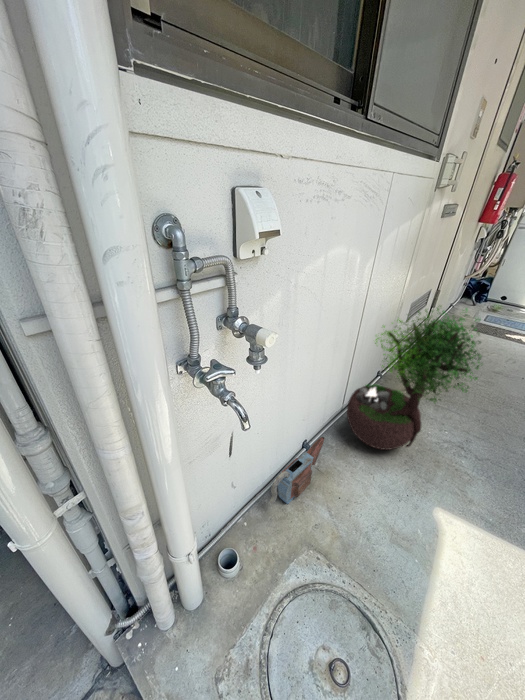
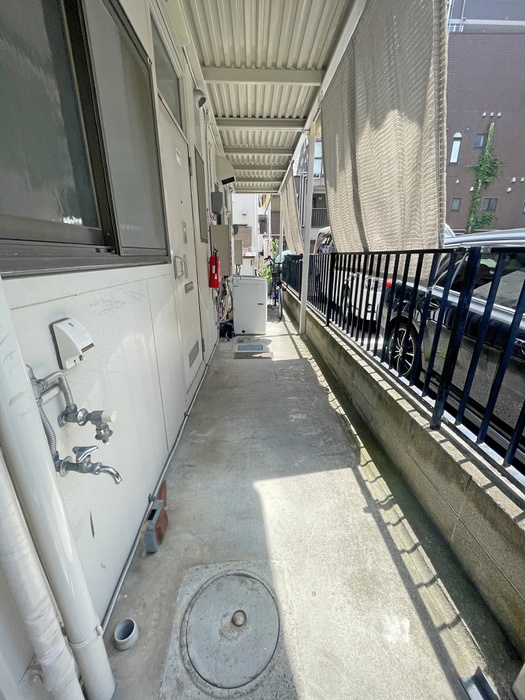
potted tree: present [347,308,482,450] -> none [173,352,242,469]

